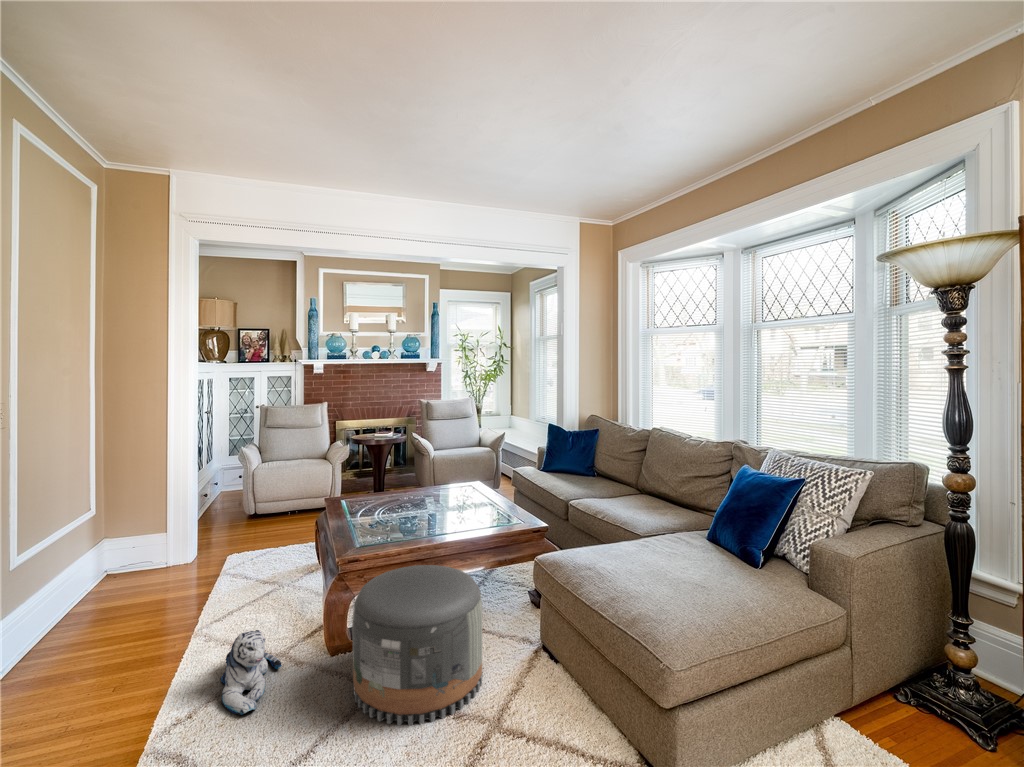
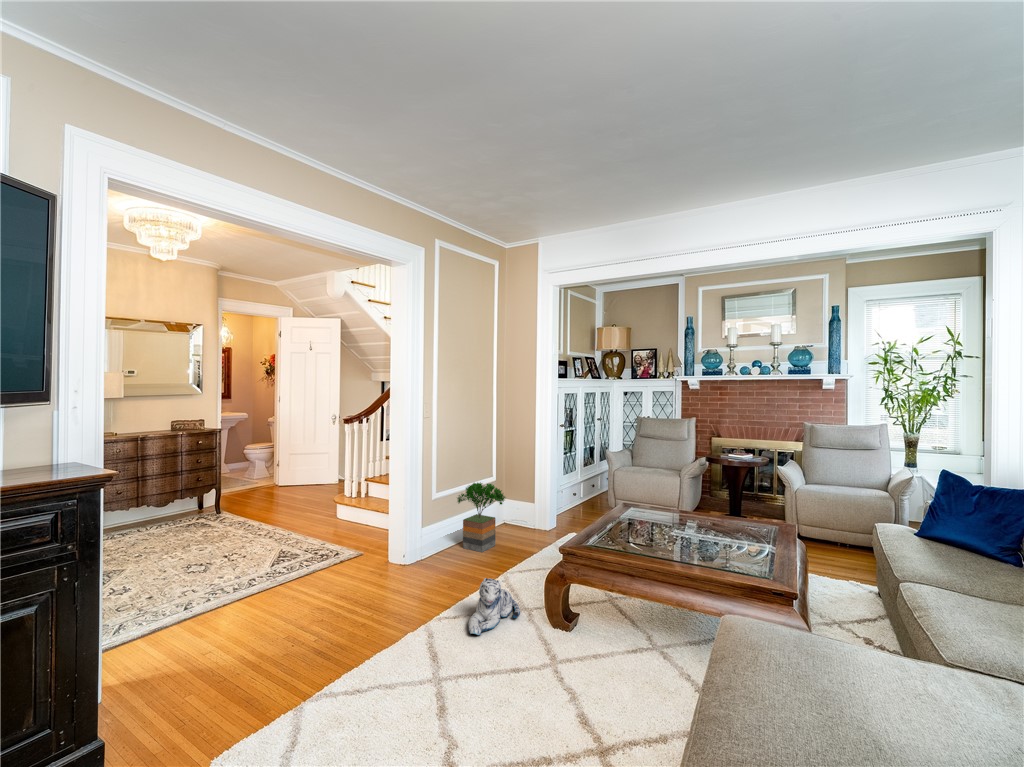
potted tree: none [57,516,151,627] -> present [457,483,505,552]
pouf: present [352,565,482,725] -> none [528,570,650,721]

